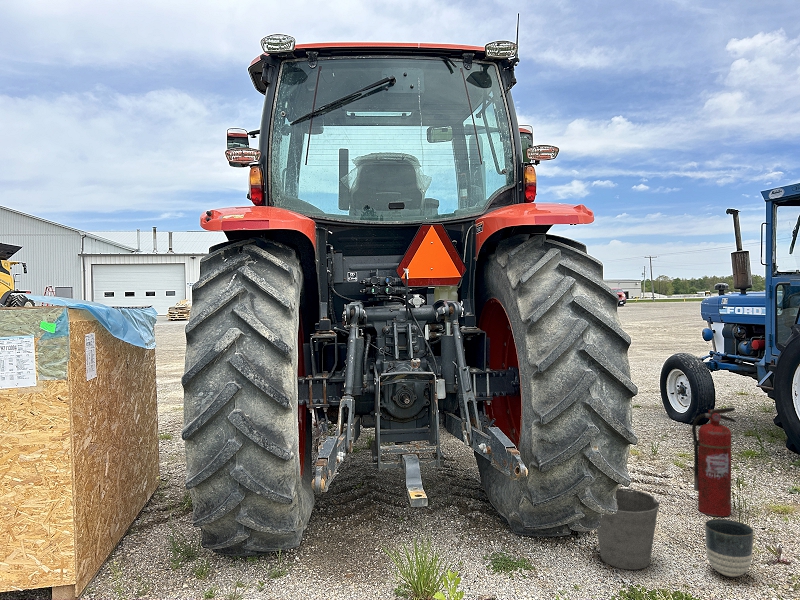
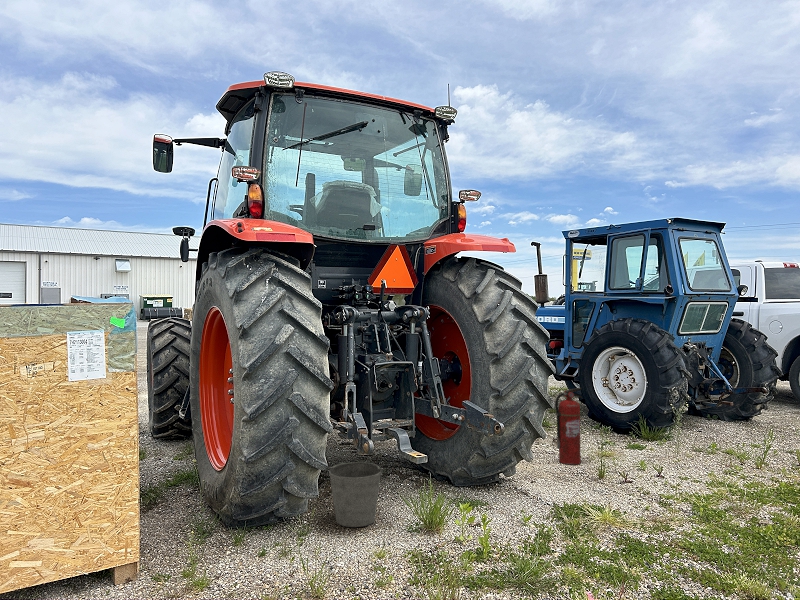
bucket: present [597,488,660,570] -> present [329,462,382,527]
planter: present [705,519,754,577] -> none [588,458,618,494]

